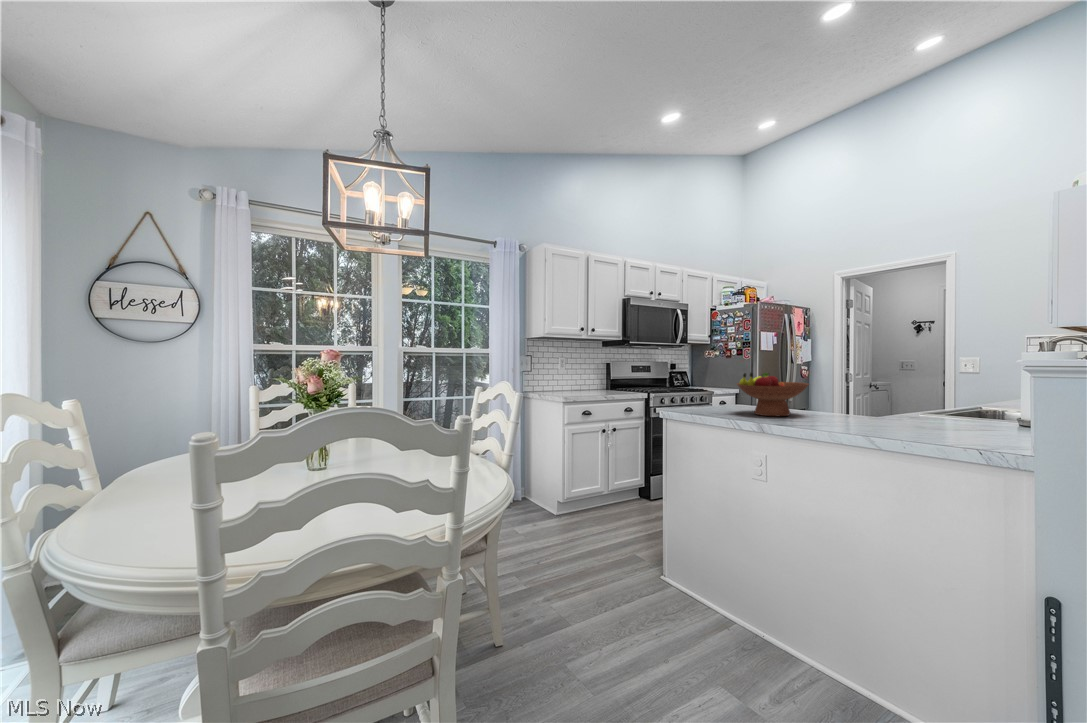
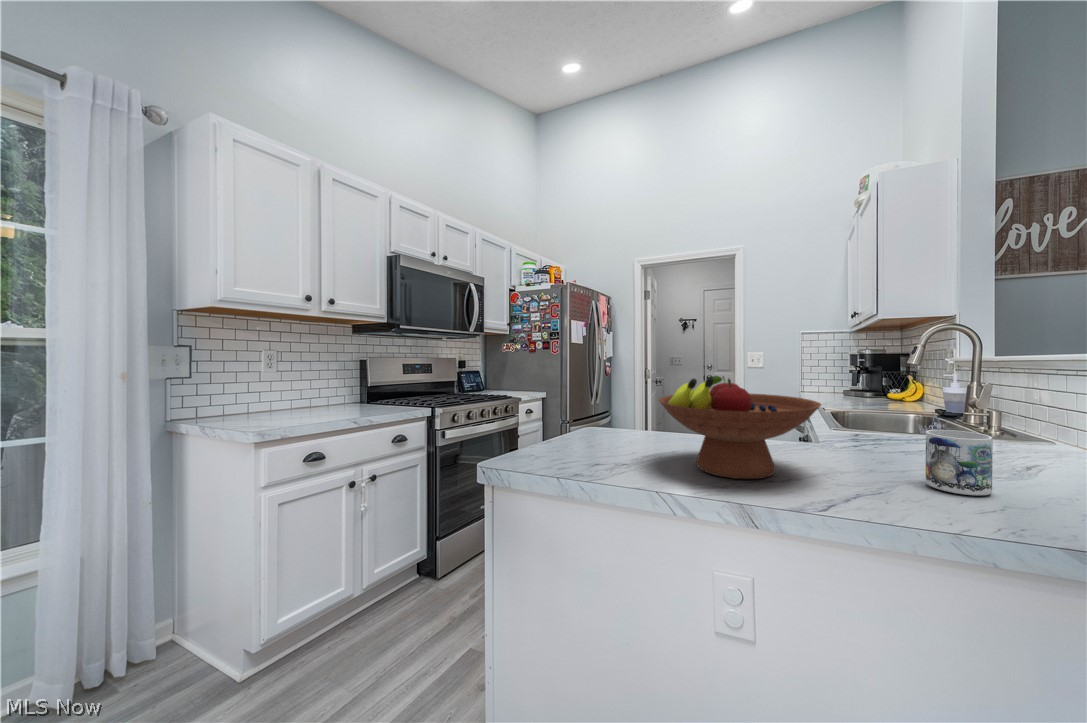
mug: none [848,398,882,424] -> present [926,430,993,495]

